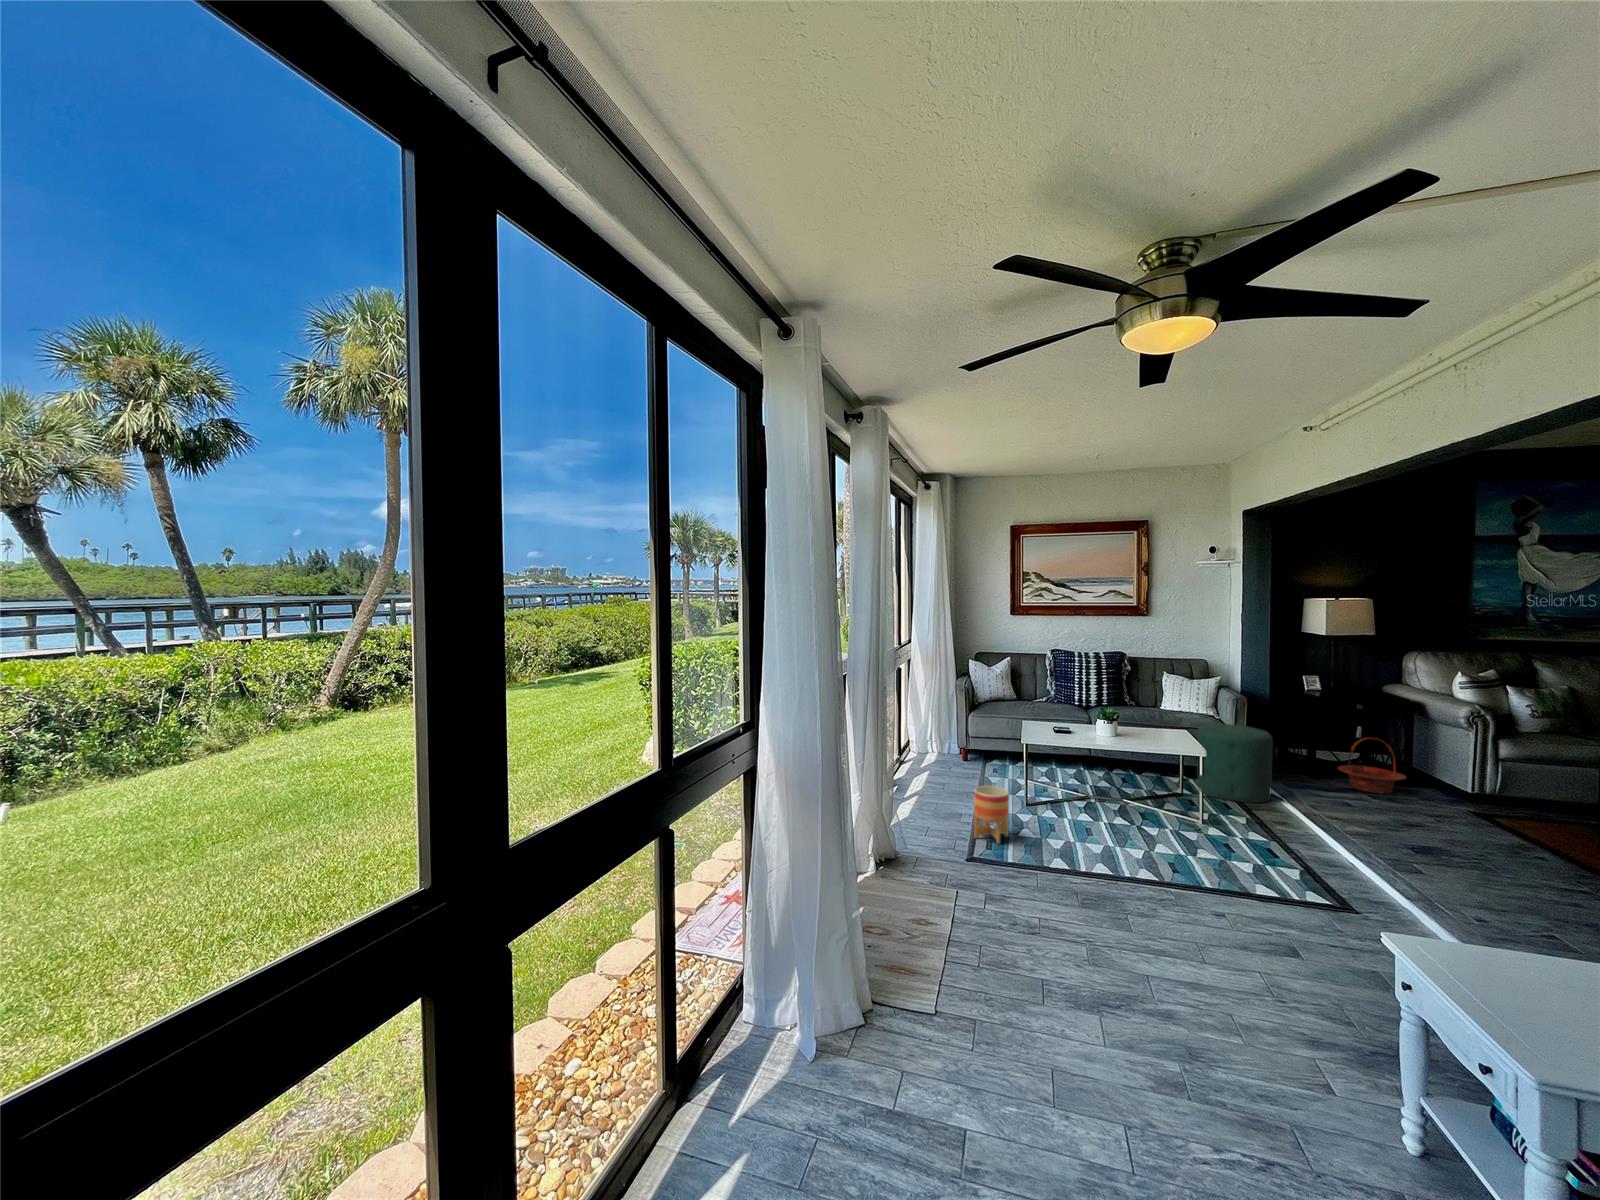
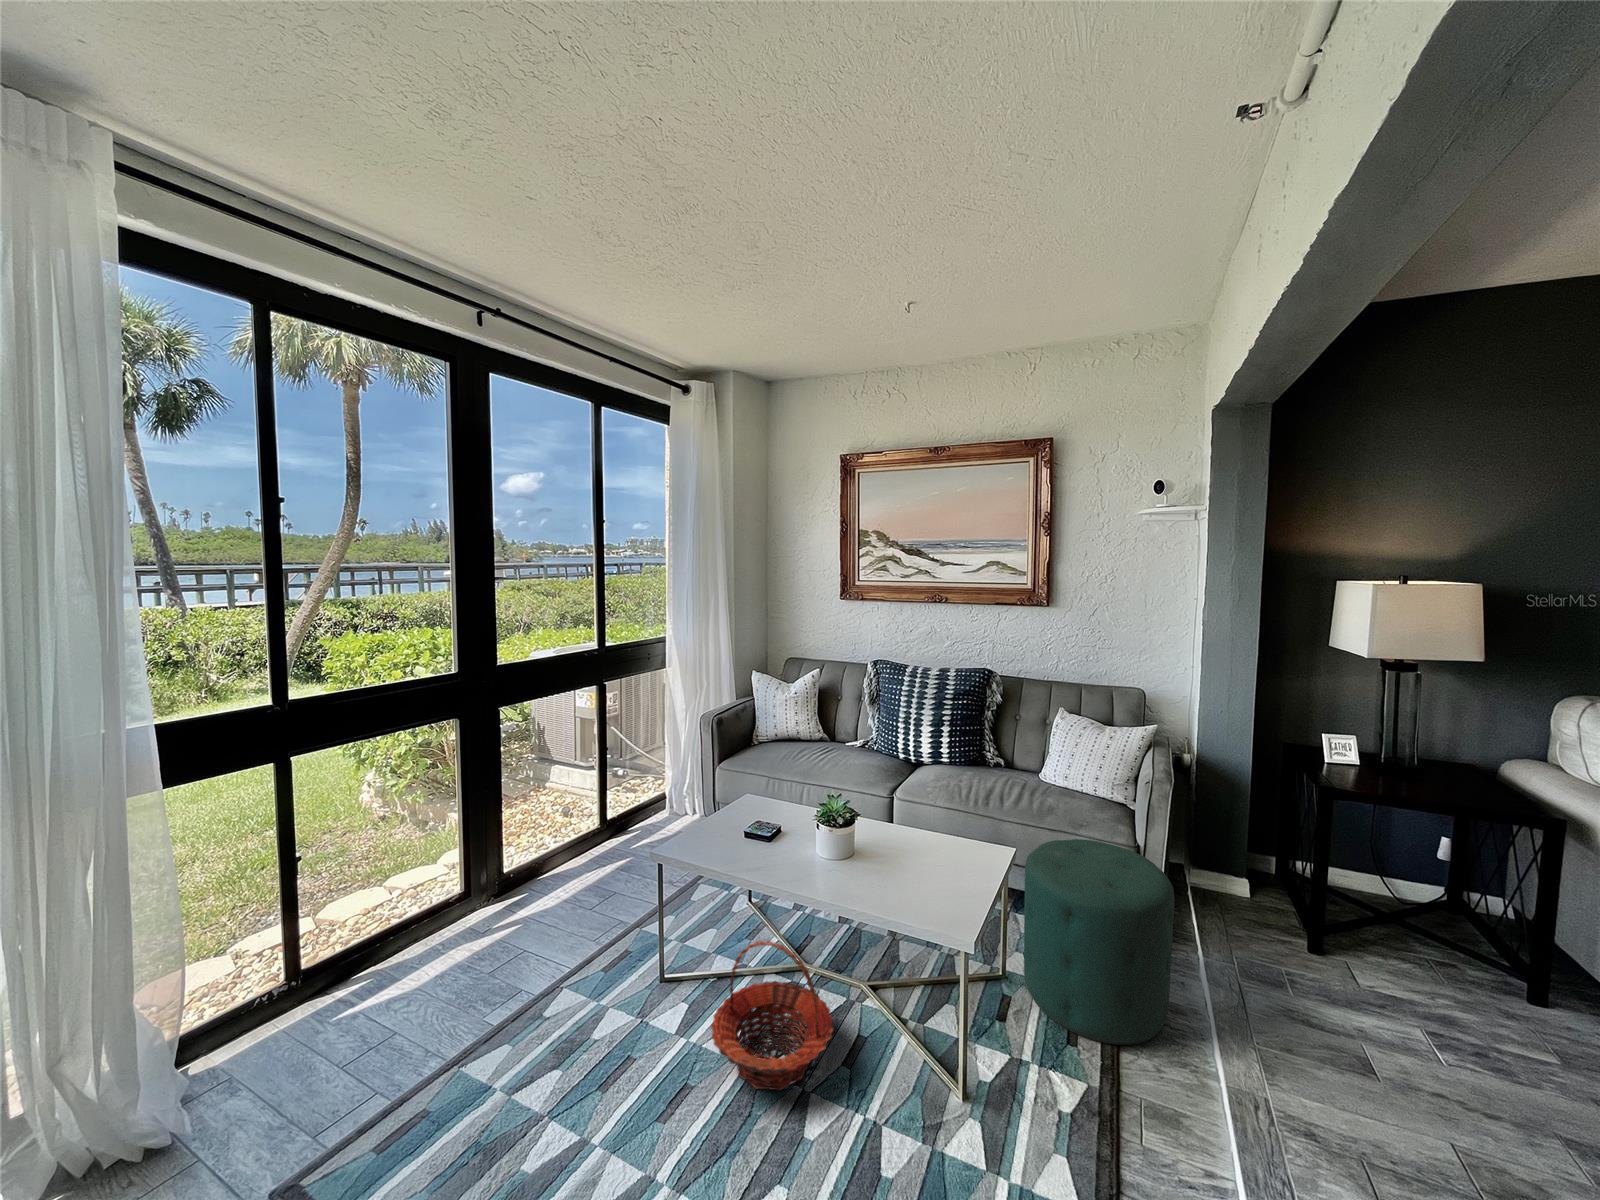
basket: present [1338,738,1406,793] -> present [711,941,833,1090]
planter: present [974,786,1009,844] -> none [338,997,430,1160]

